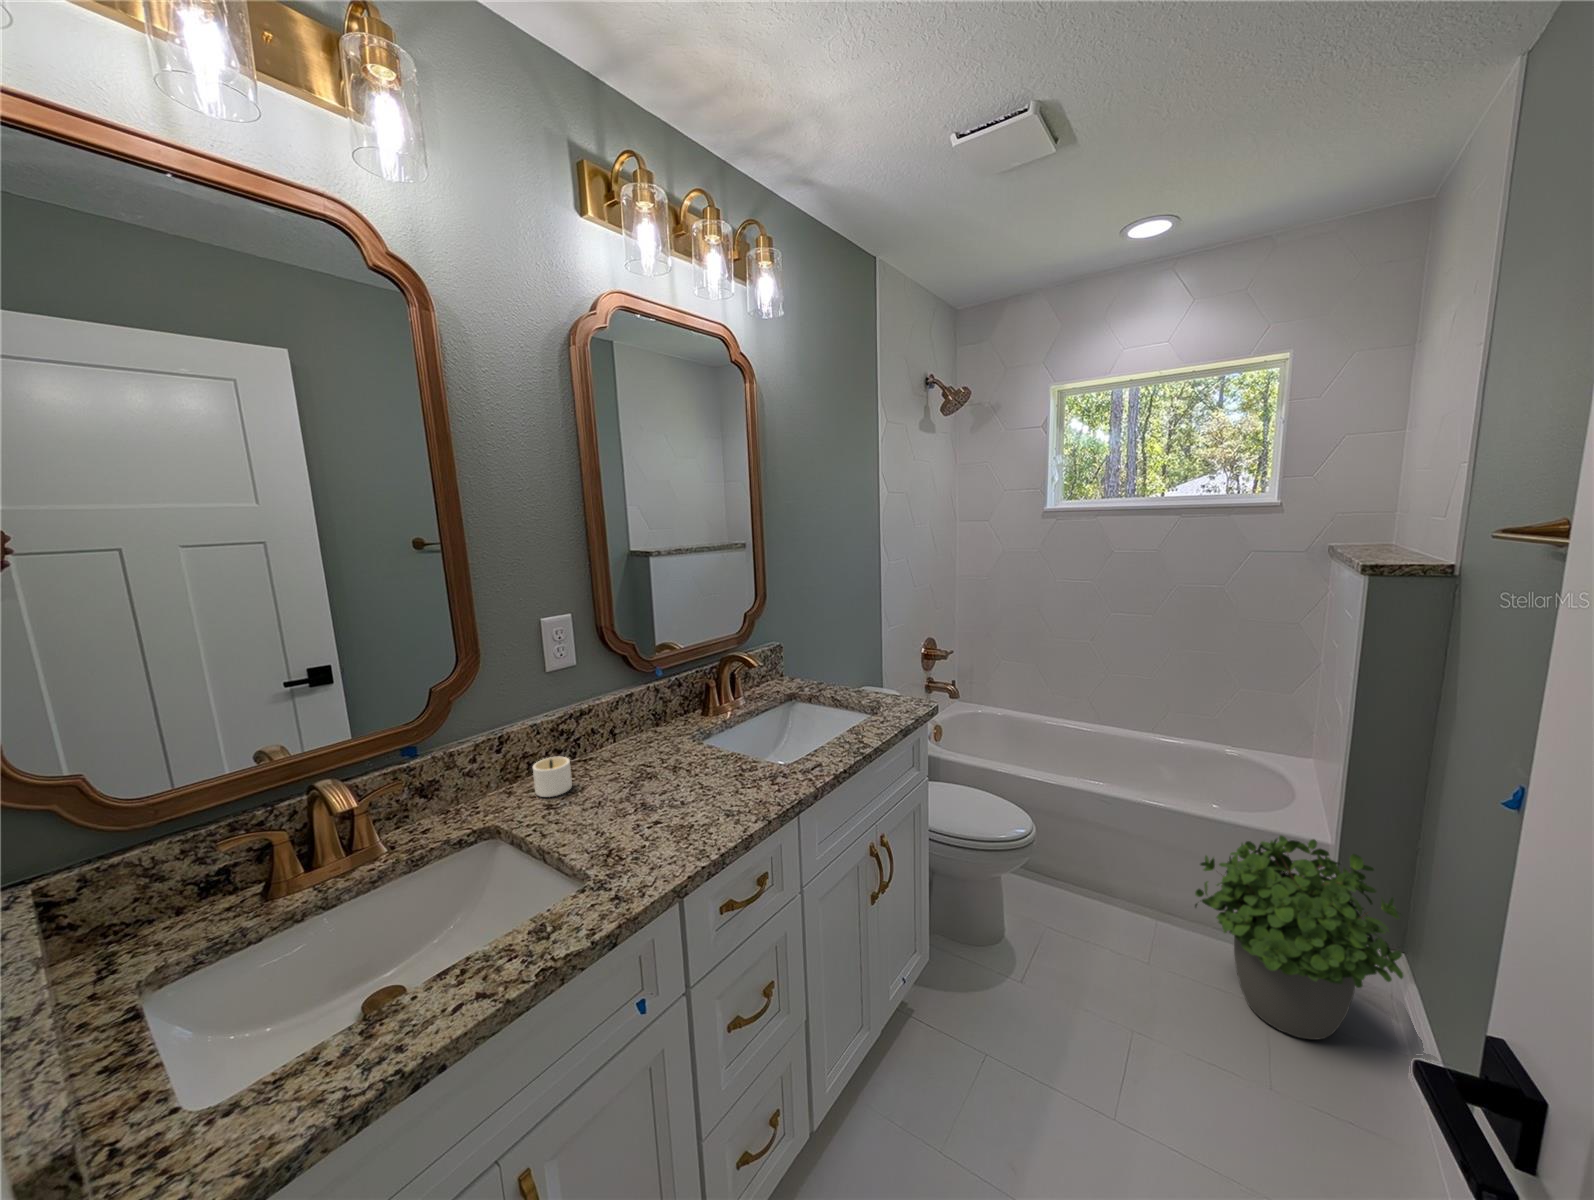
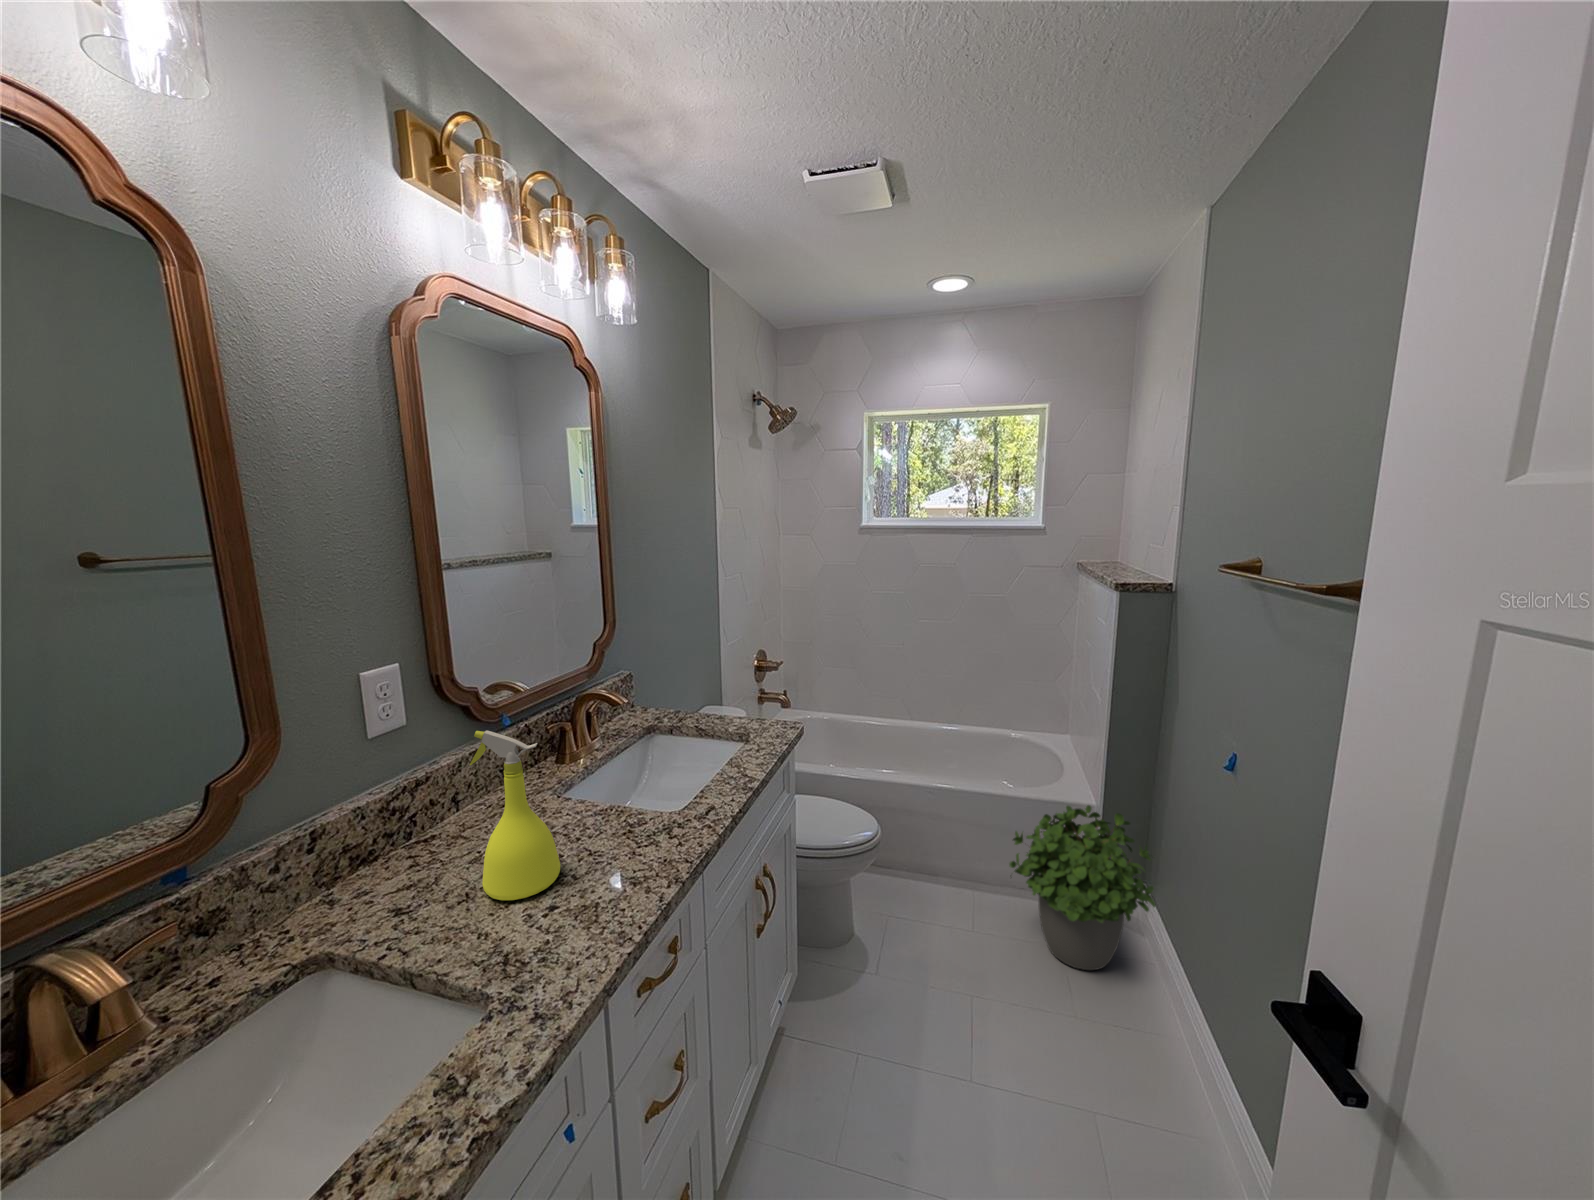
spray bottle: none [603,666,674,812] -> present [470,730,560,900]
candle: present [533,757,572,797] -> none [366,844,444,900]

